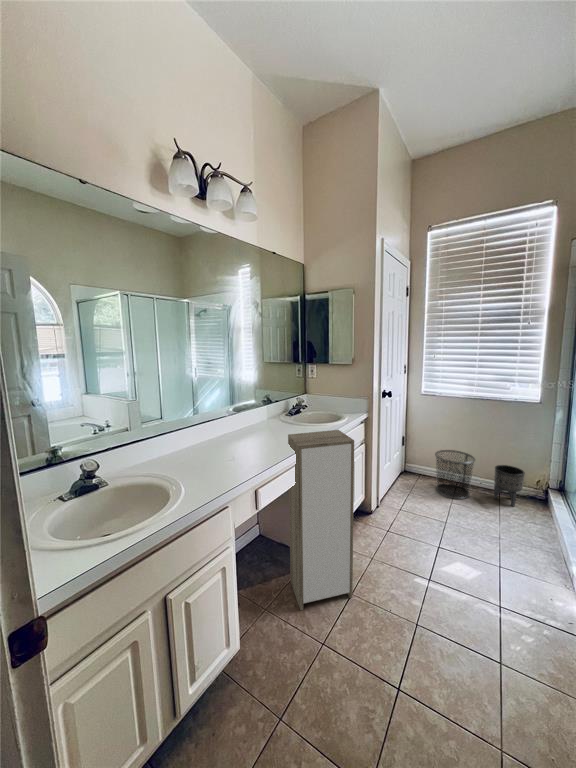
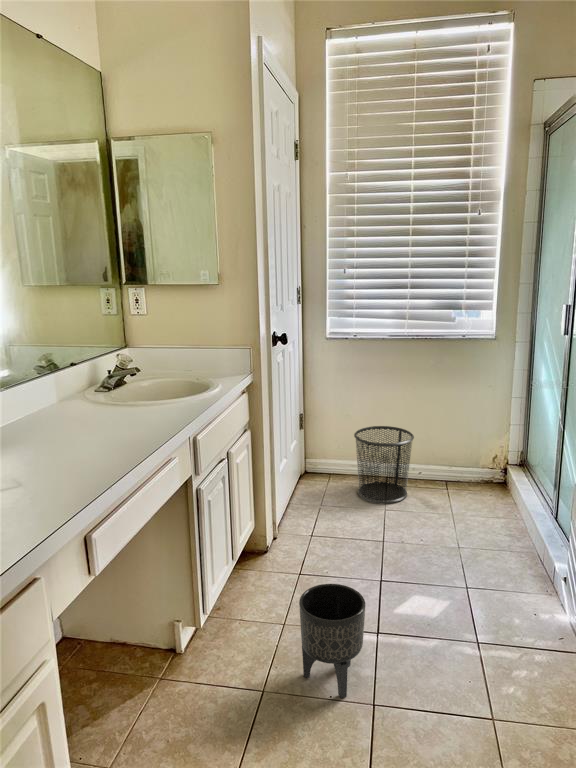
storage cabinet: present [288,430,354,610] -> none [128,405,265,743]
planter: present [494,465,525,506] -> present [299,584,366,698]

